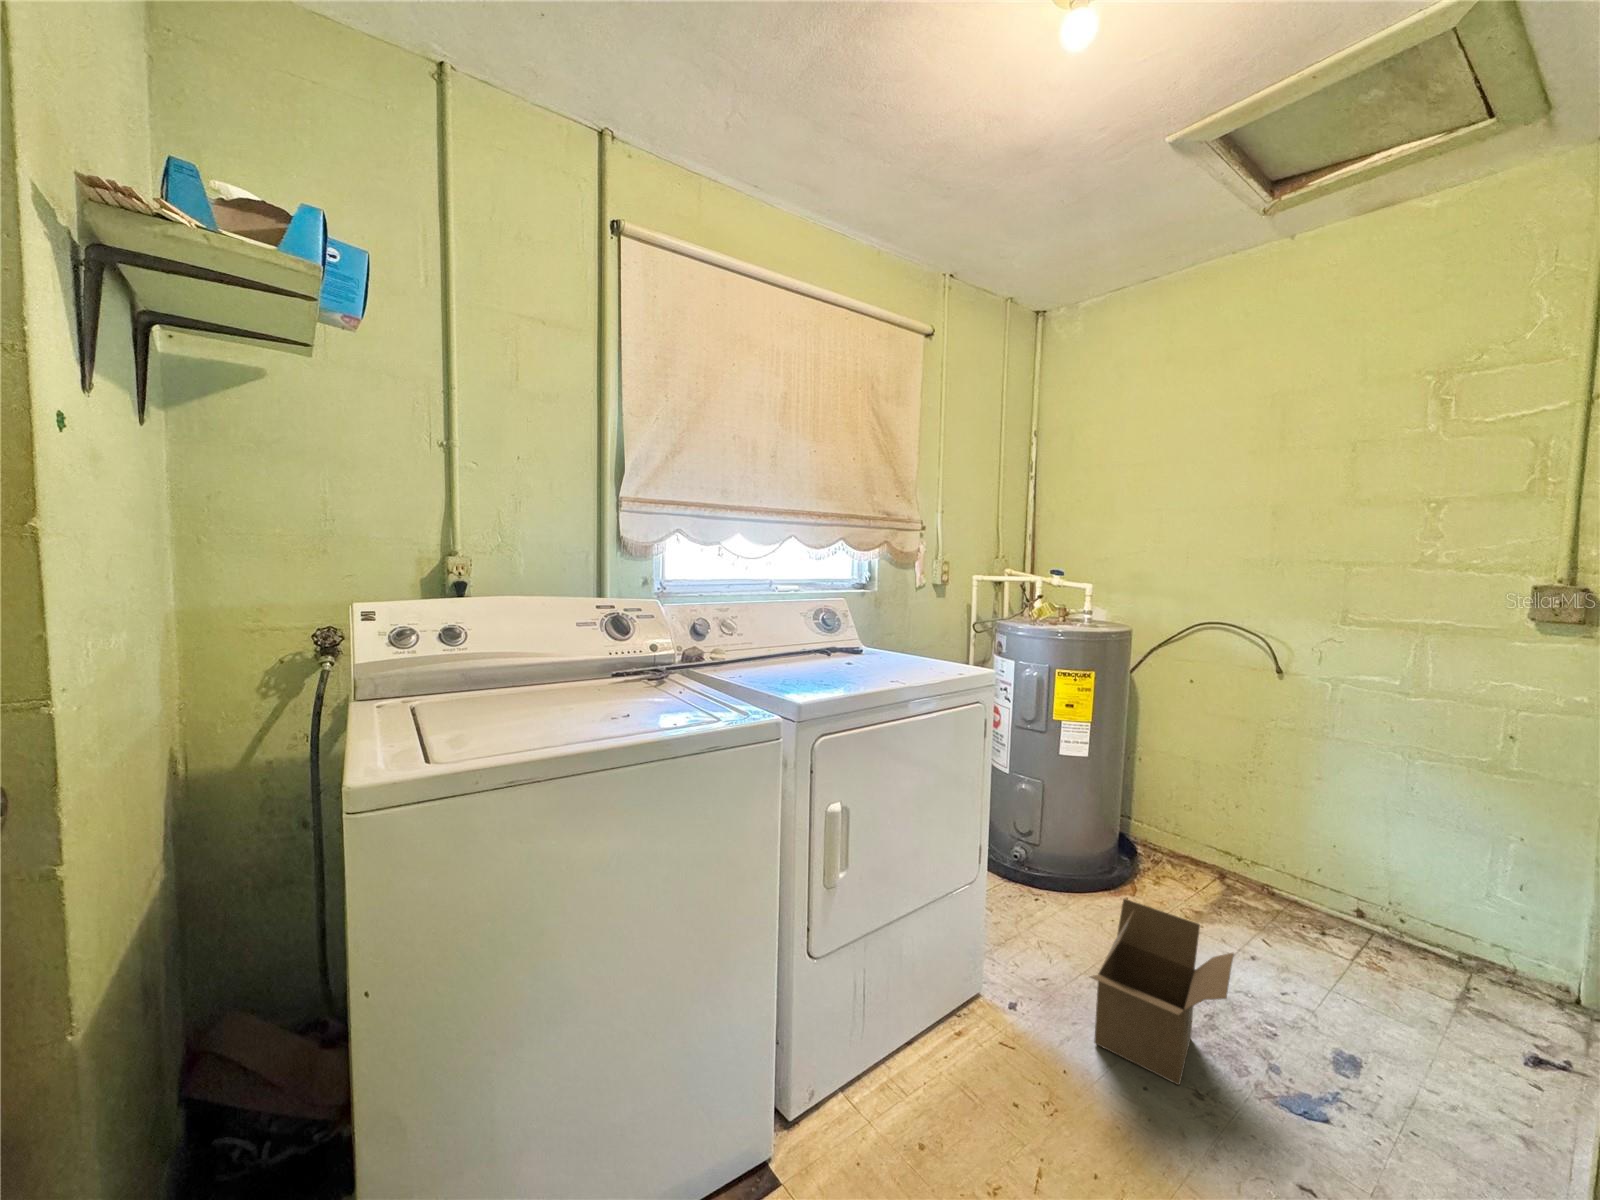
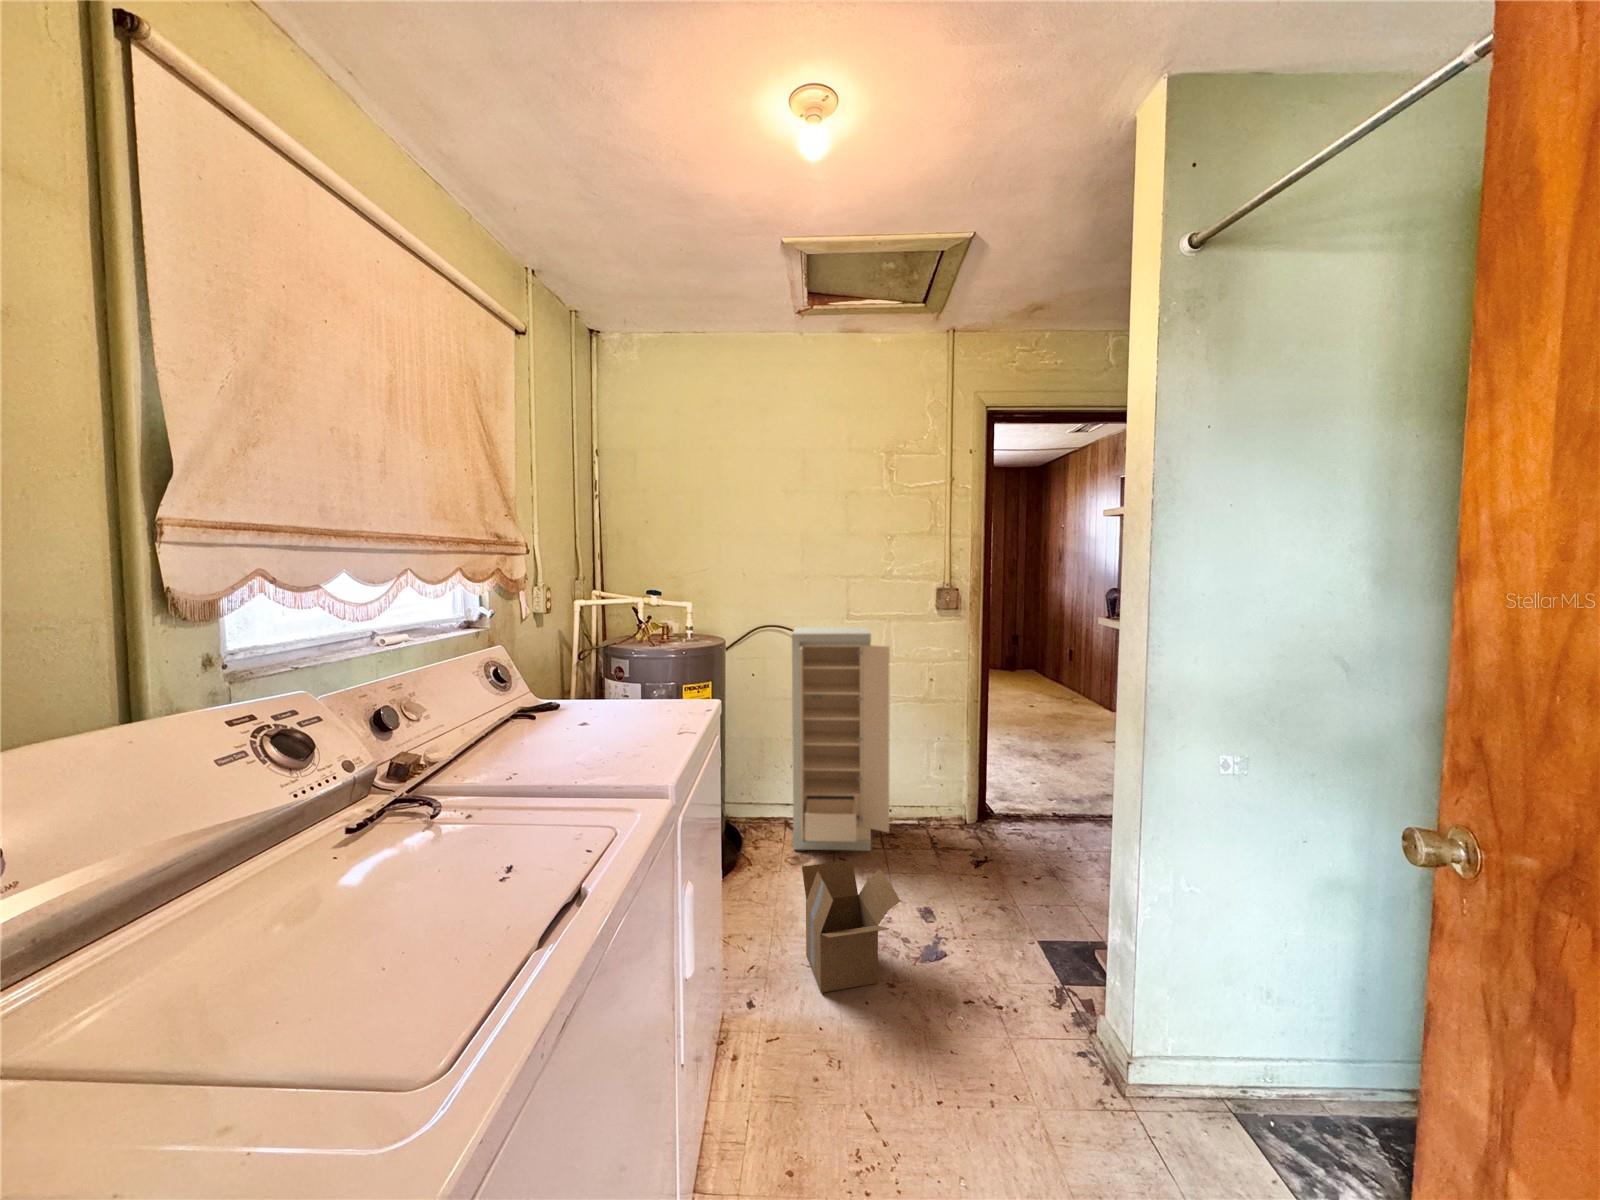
storage cabinet: none [1201,625,1389,958] -> present [792,627,890,851]

